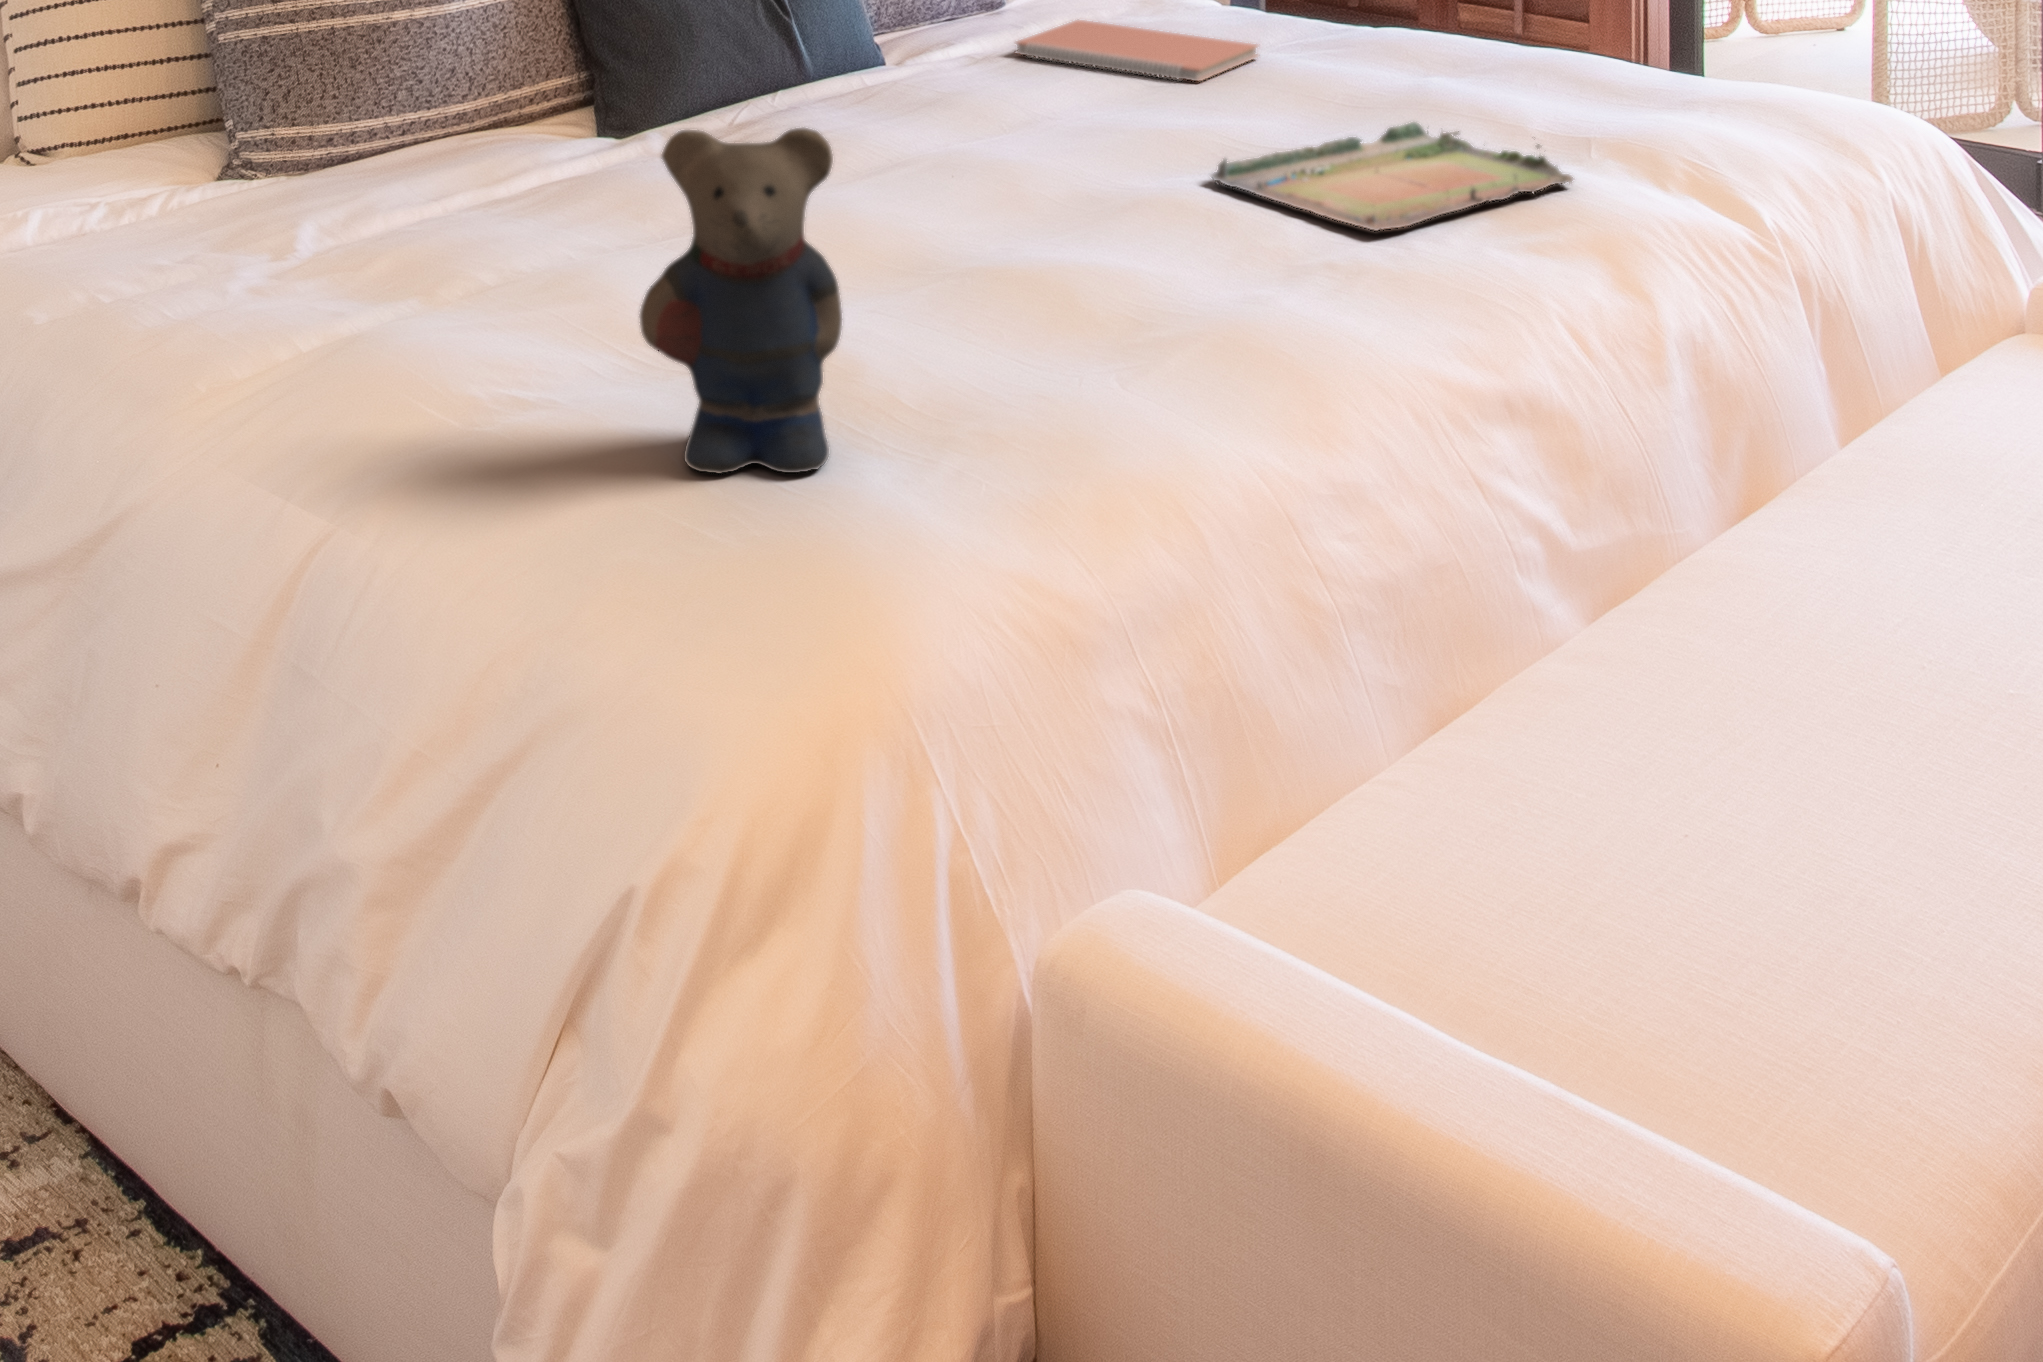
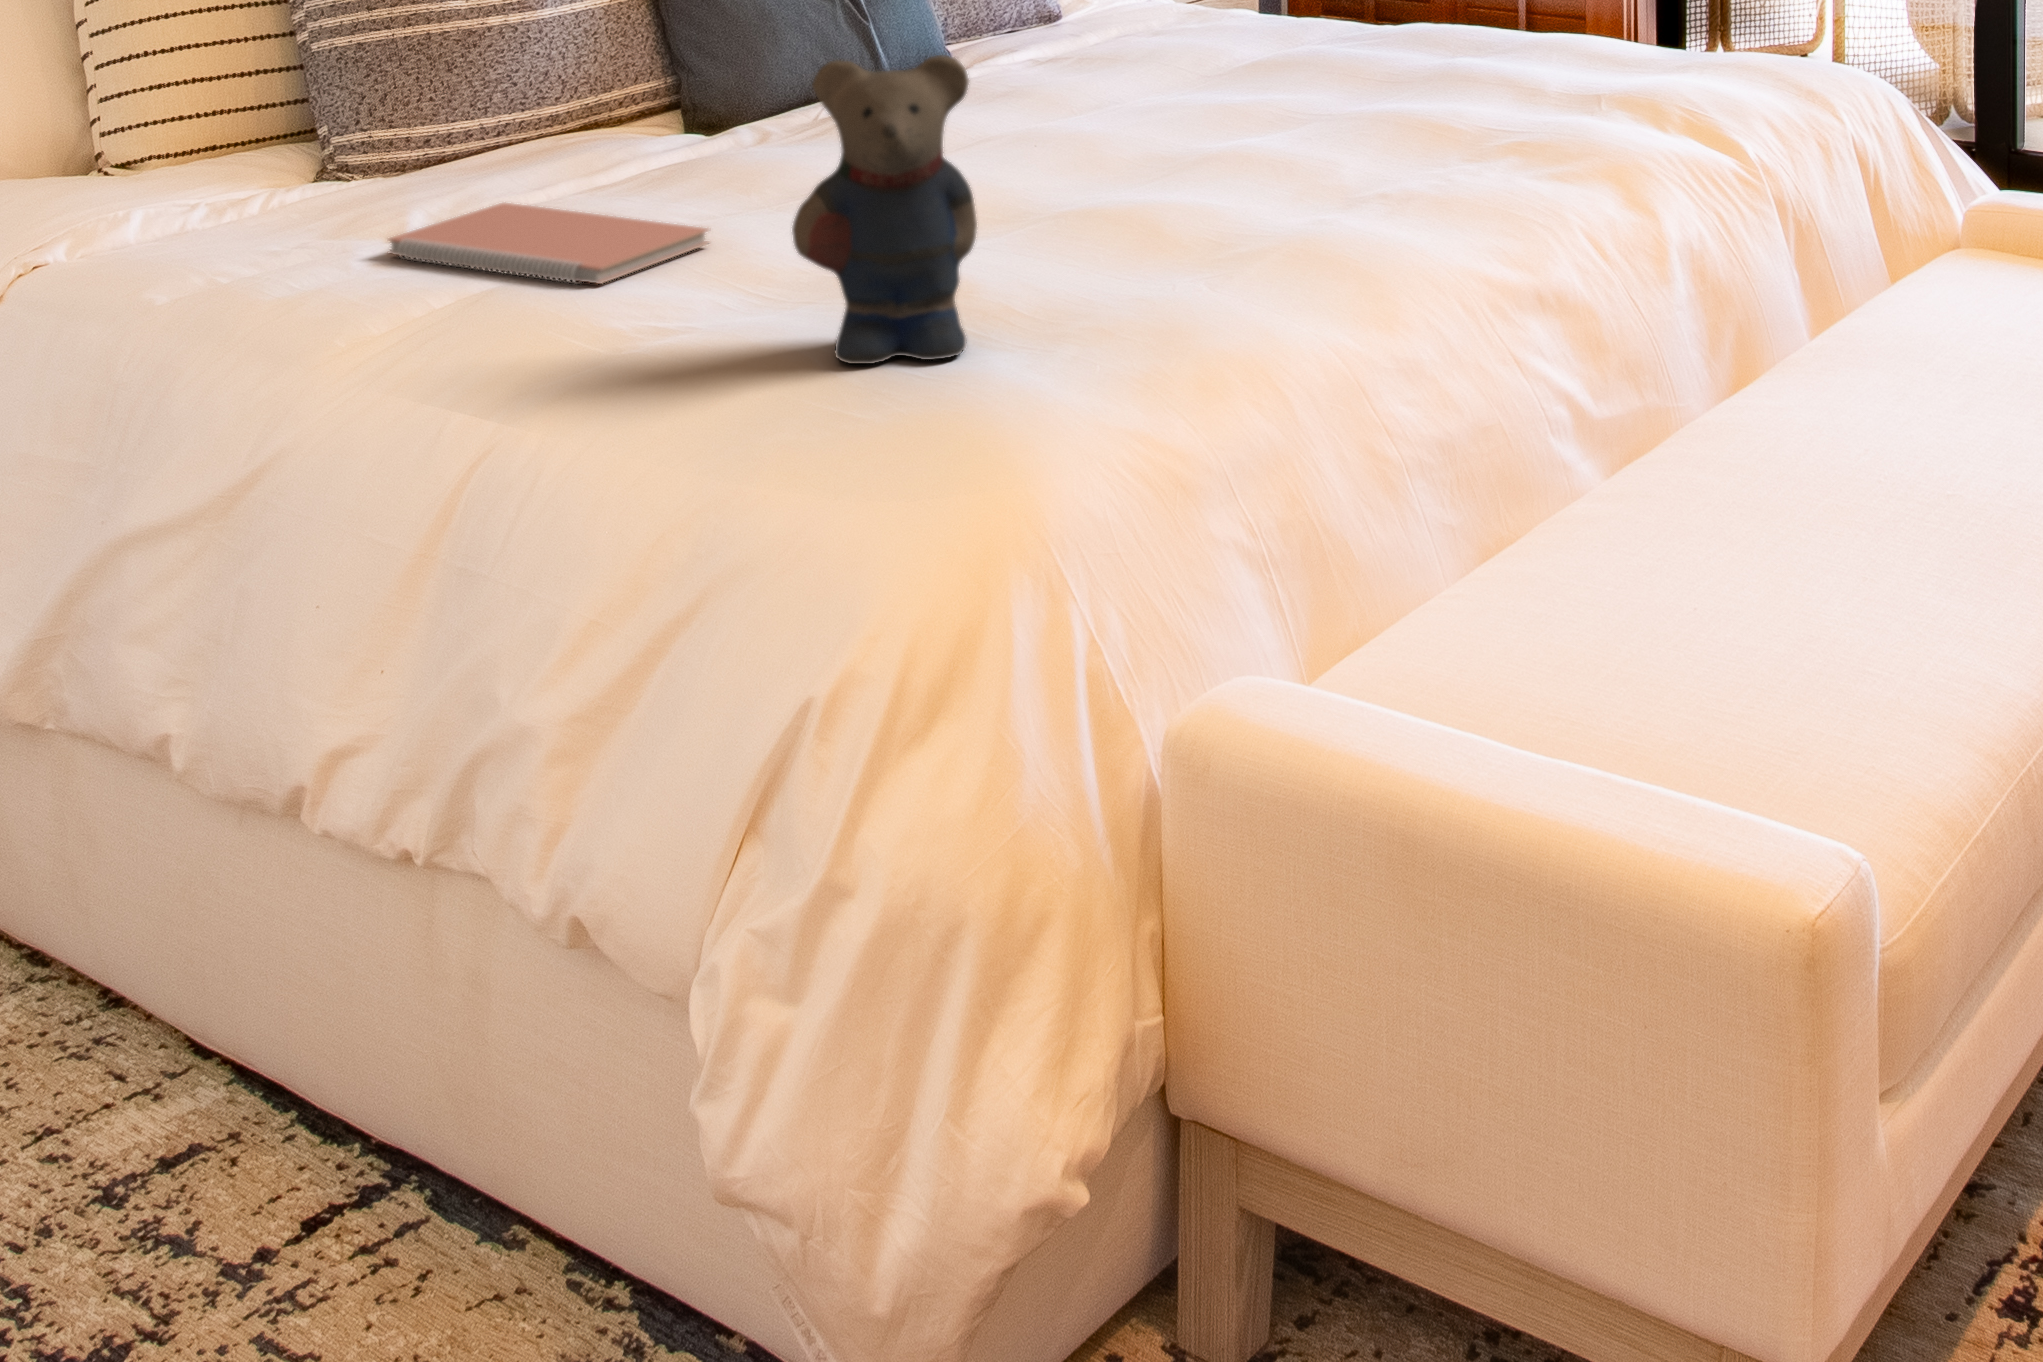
notebook: present [1016,20,1258,81] -> present [387,202,709,284]
tray: present [1211,122,1573,231] -> none [1276,89,1594,169]

